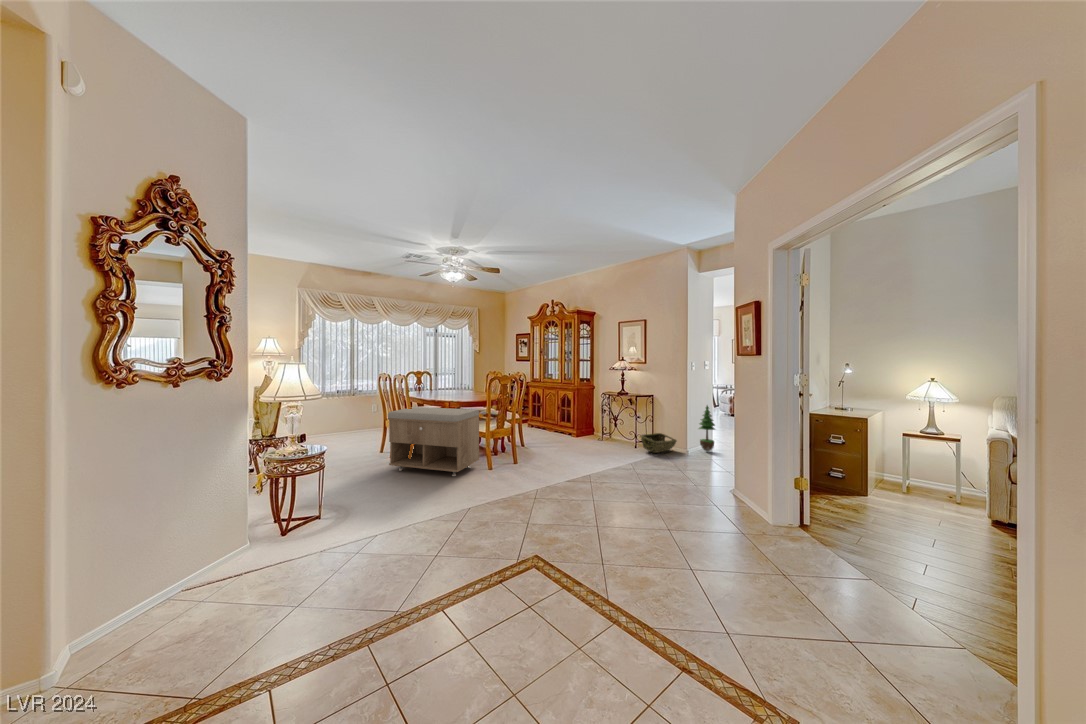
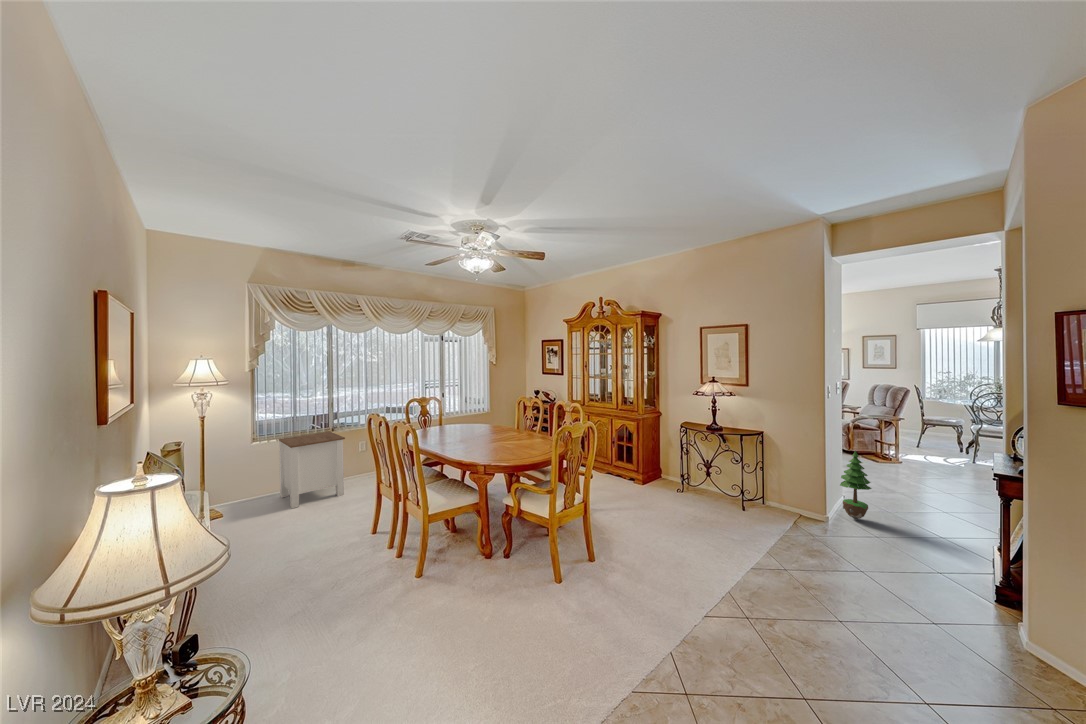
side table: none [316,395,362,443] -> present [279,432,345,508]
storage bench: present [388,407,479,476] -> none [385,471,534,607]
woven basket: present [641,433,676,453] -> none [758,489,812,526]

